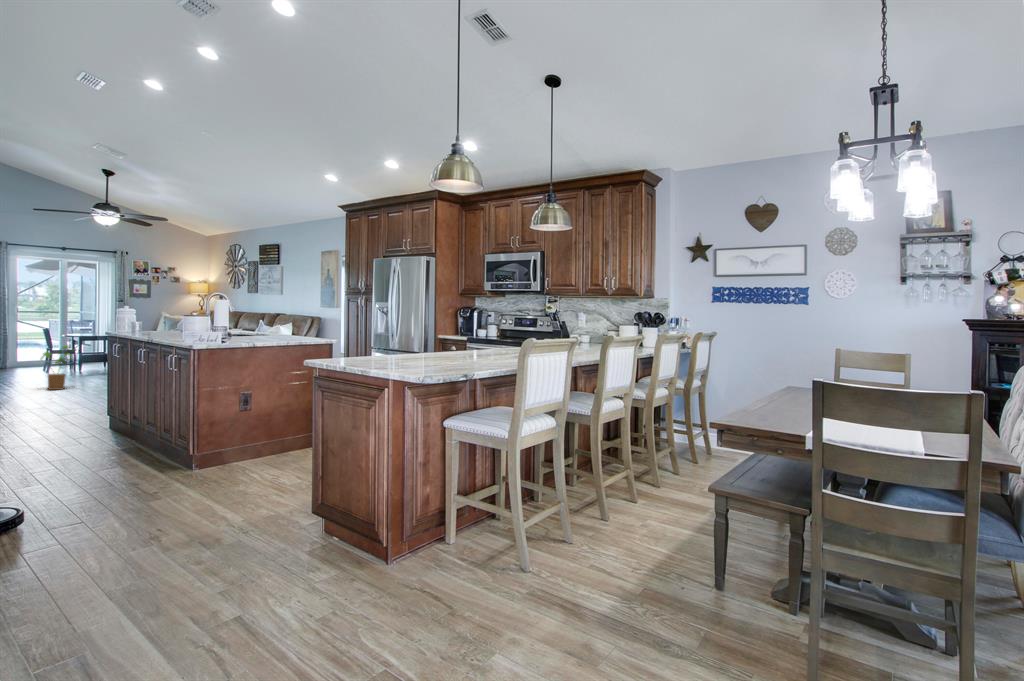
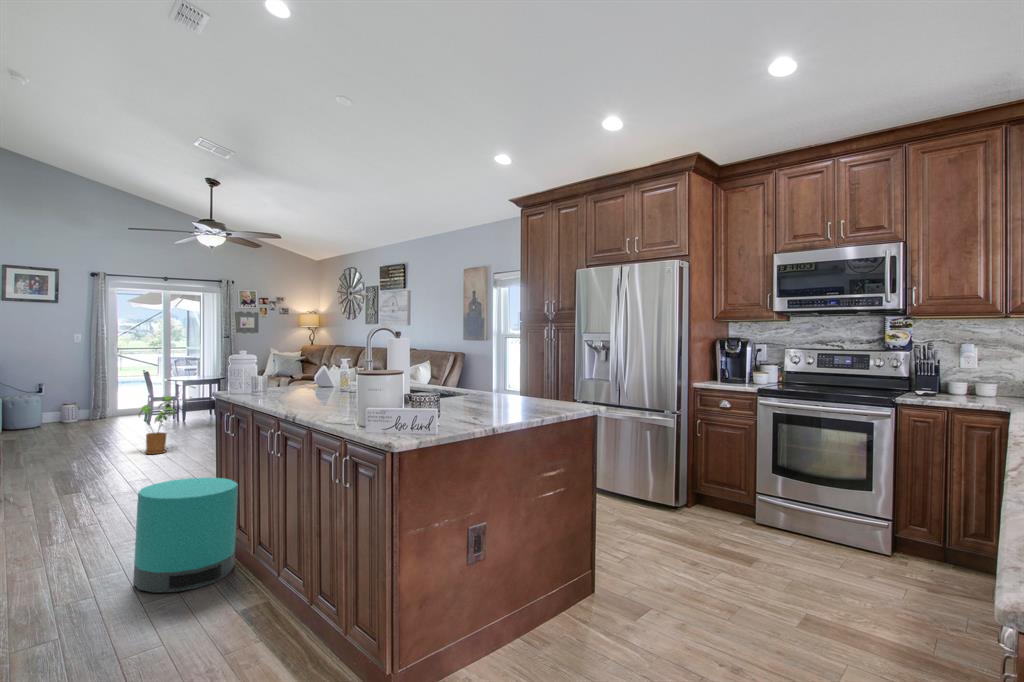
trash can: none [47,385,117,445] -> present [133,478,238,593]

